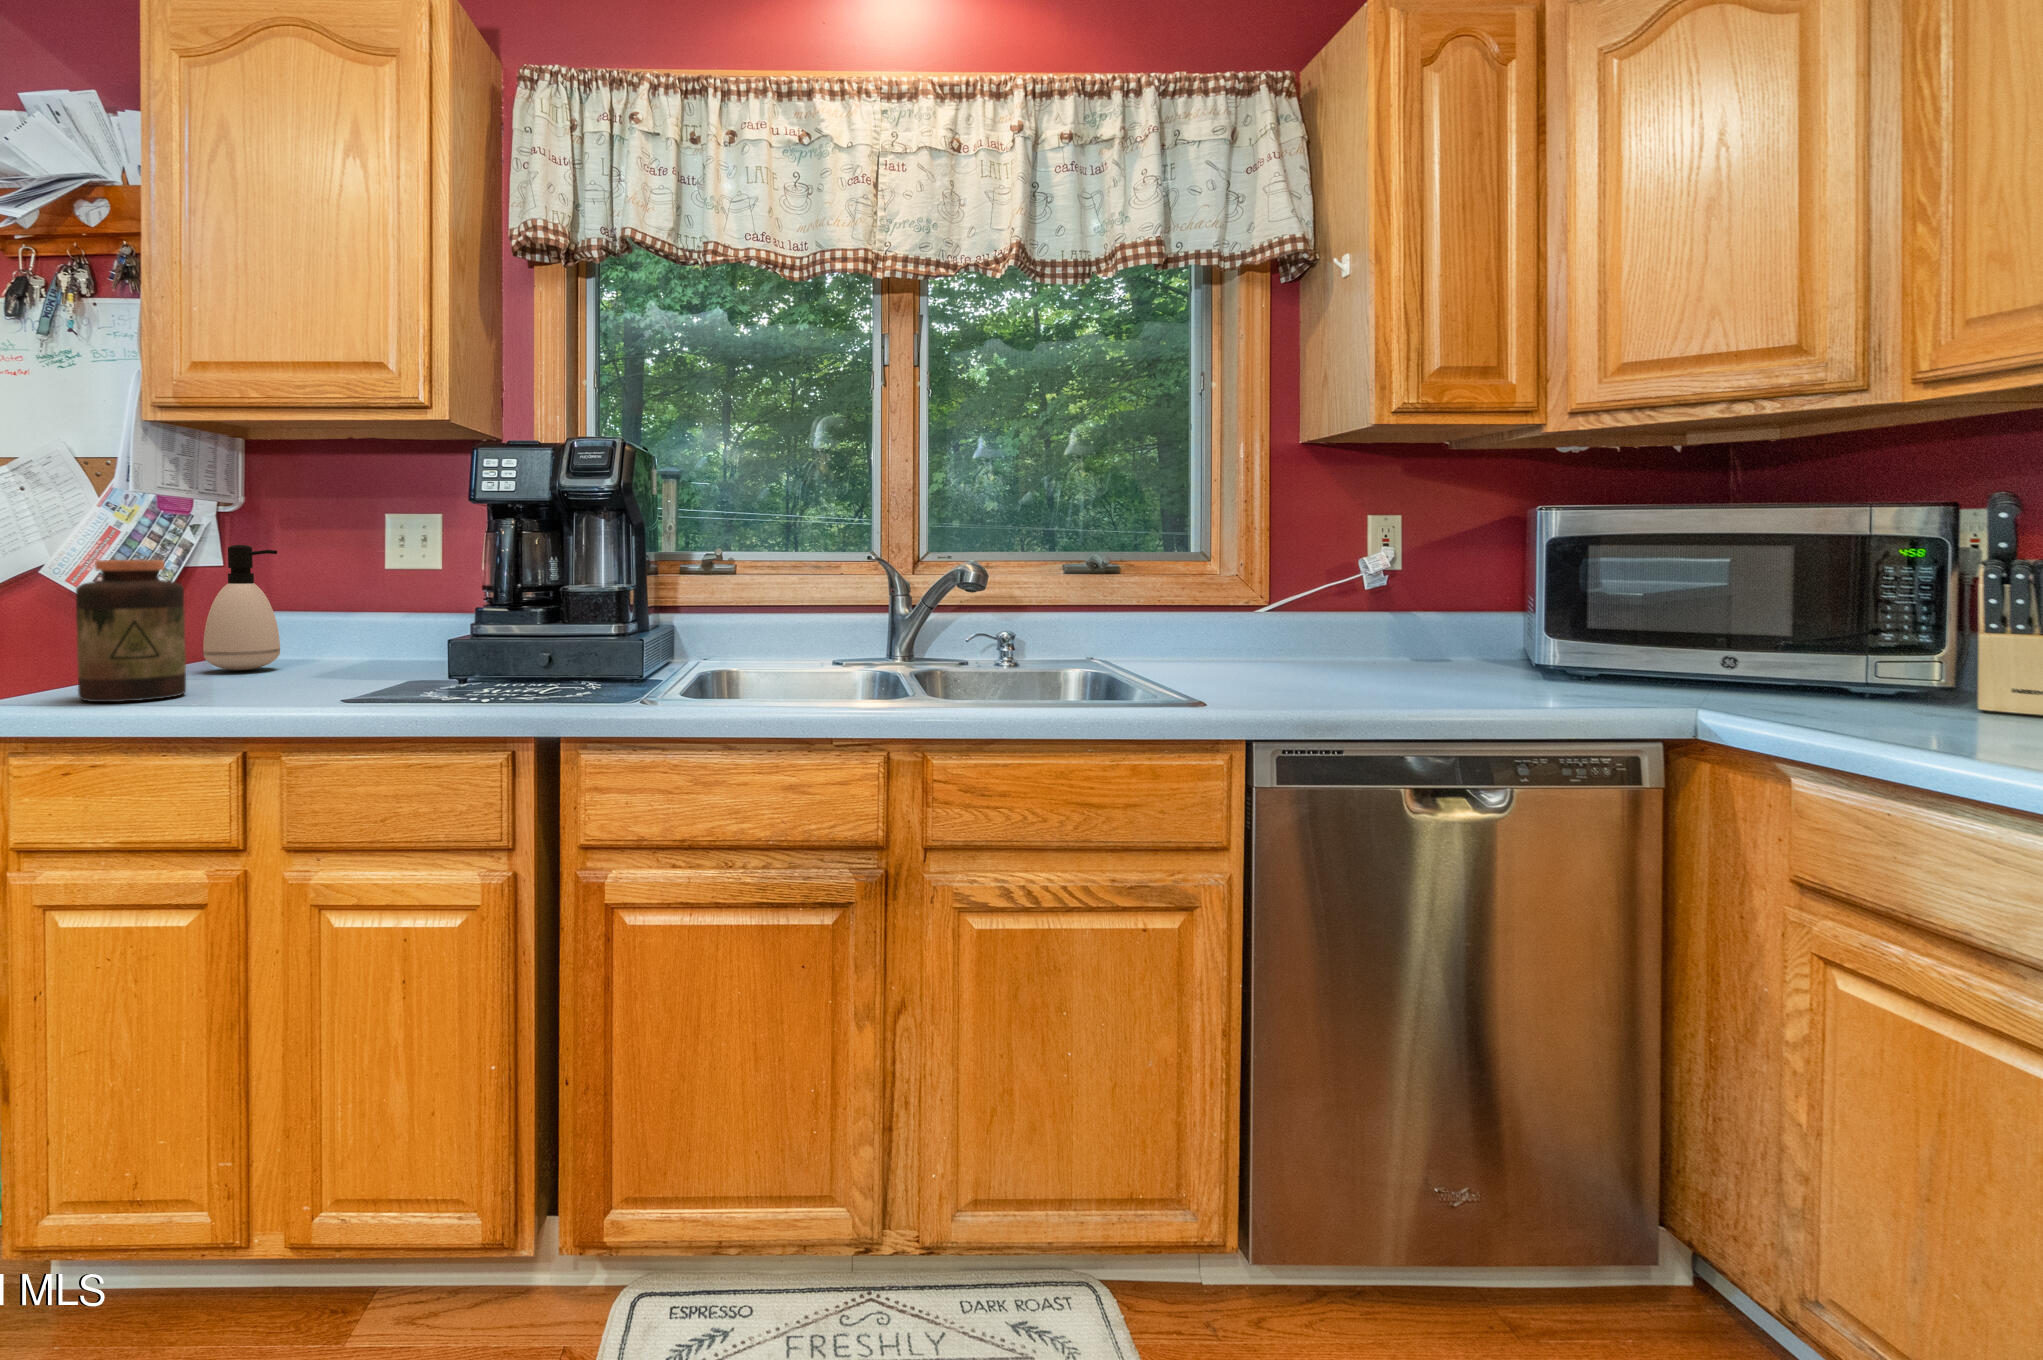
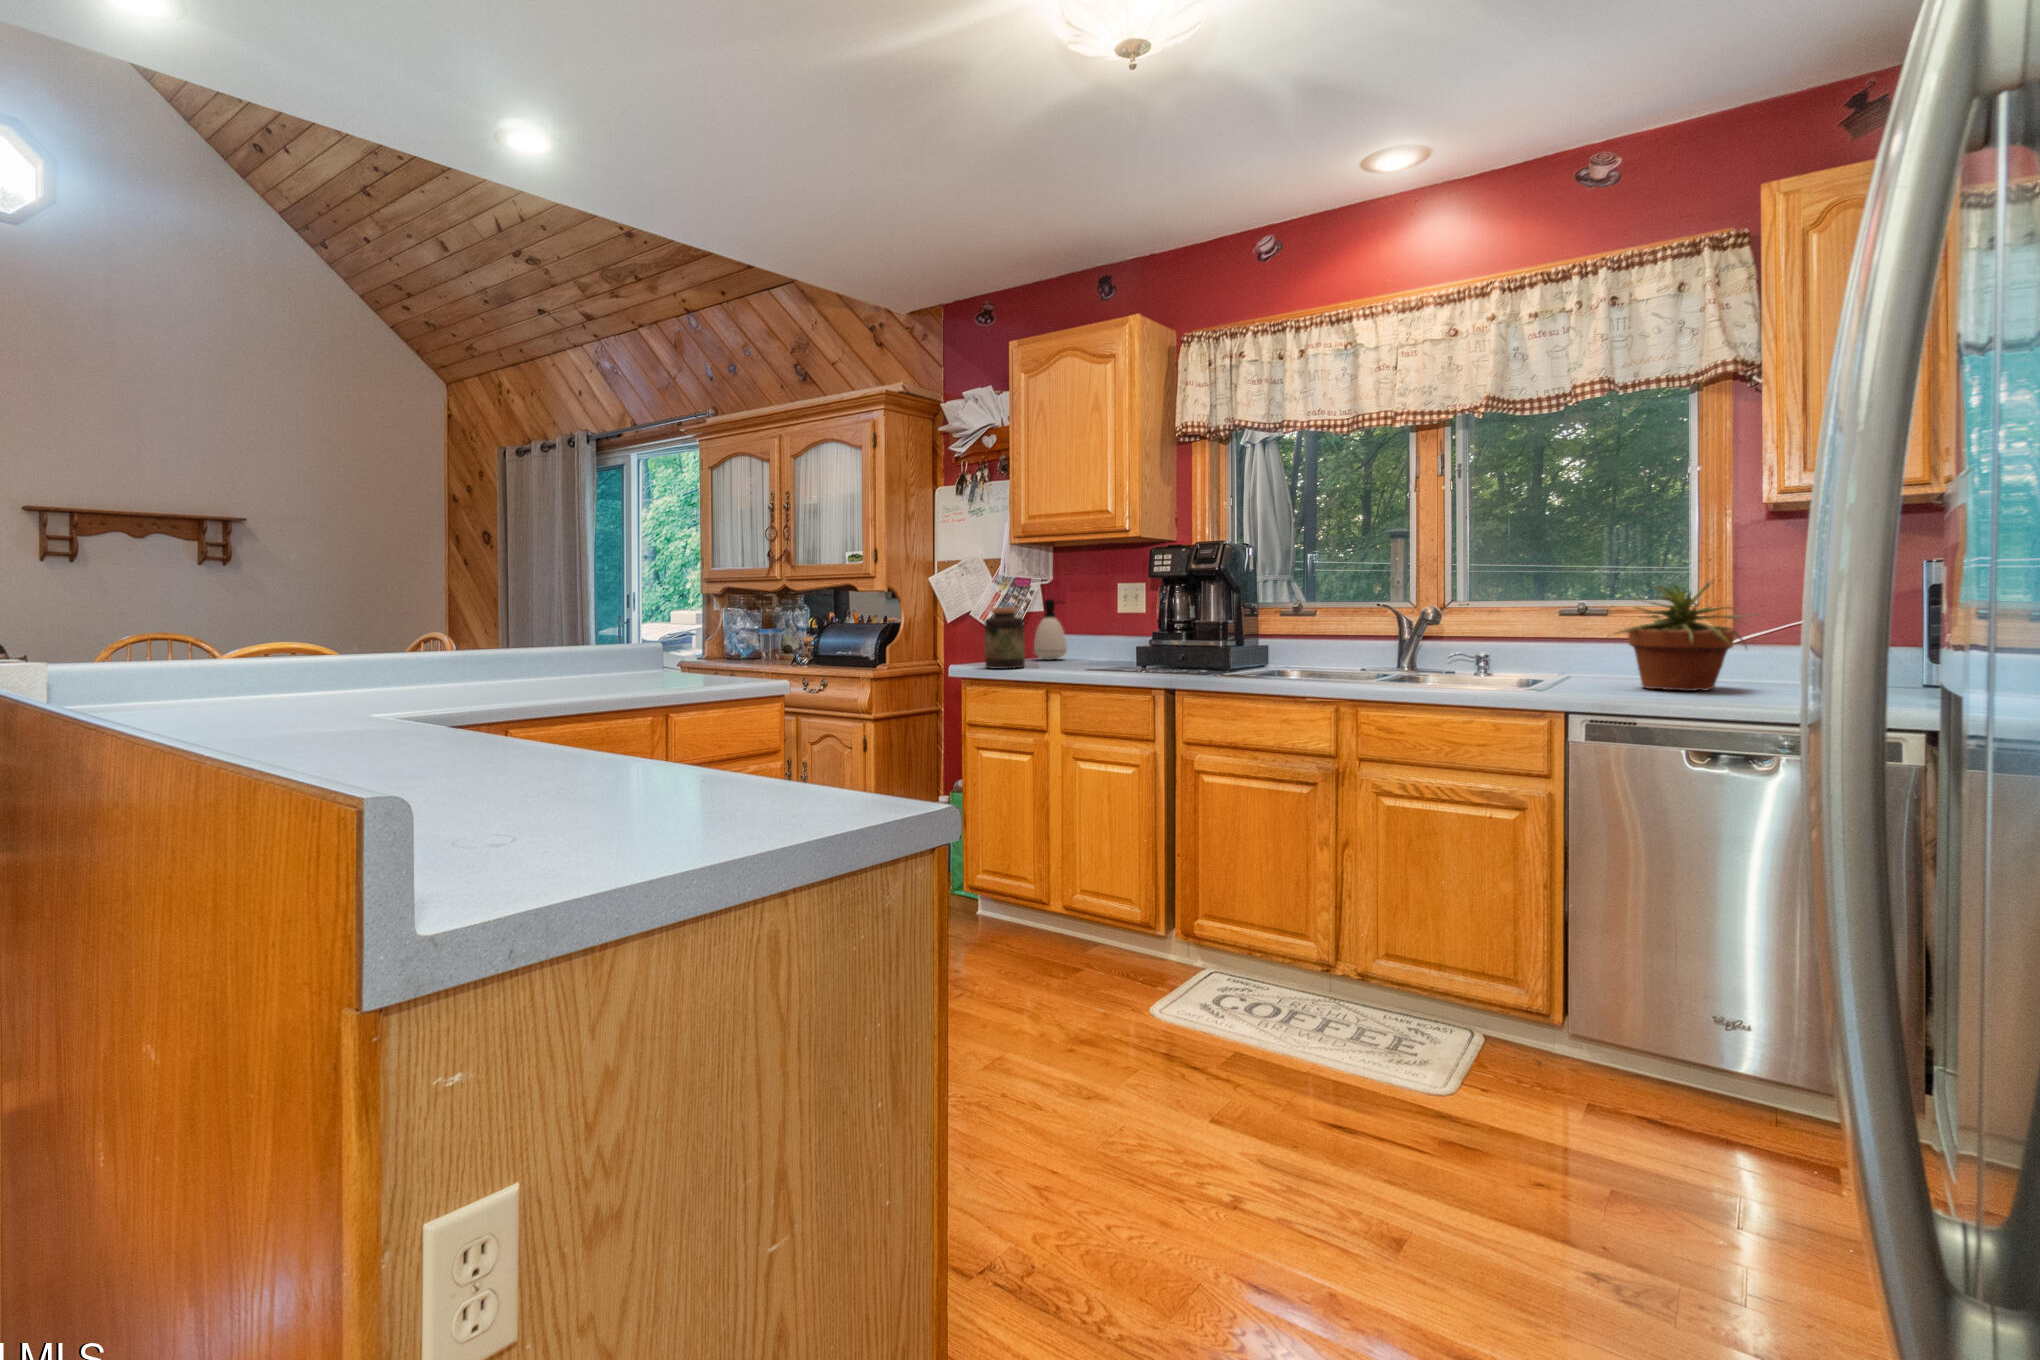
potted plant: none [1250,529,1419,695] -> present [1608,582,1753,691]

